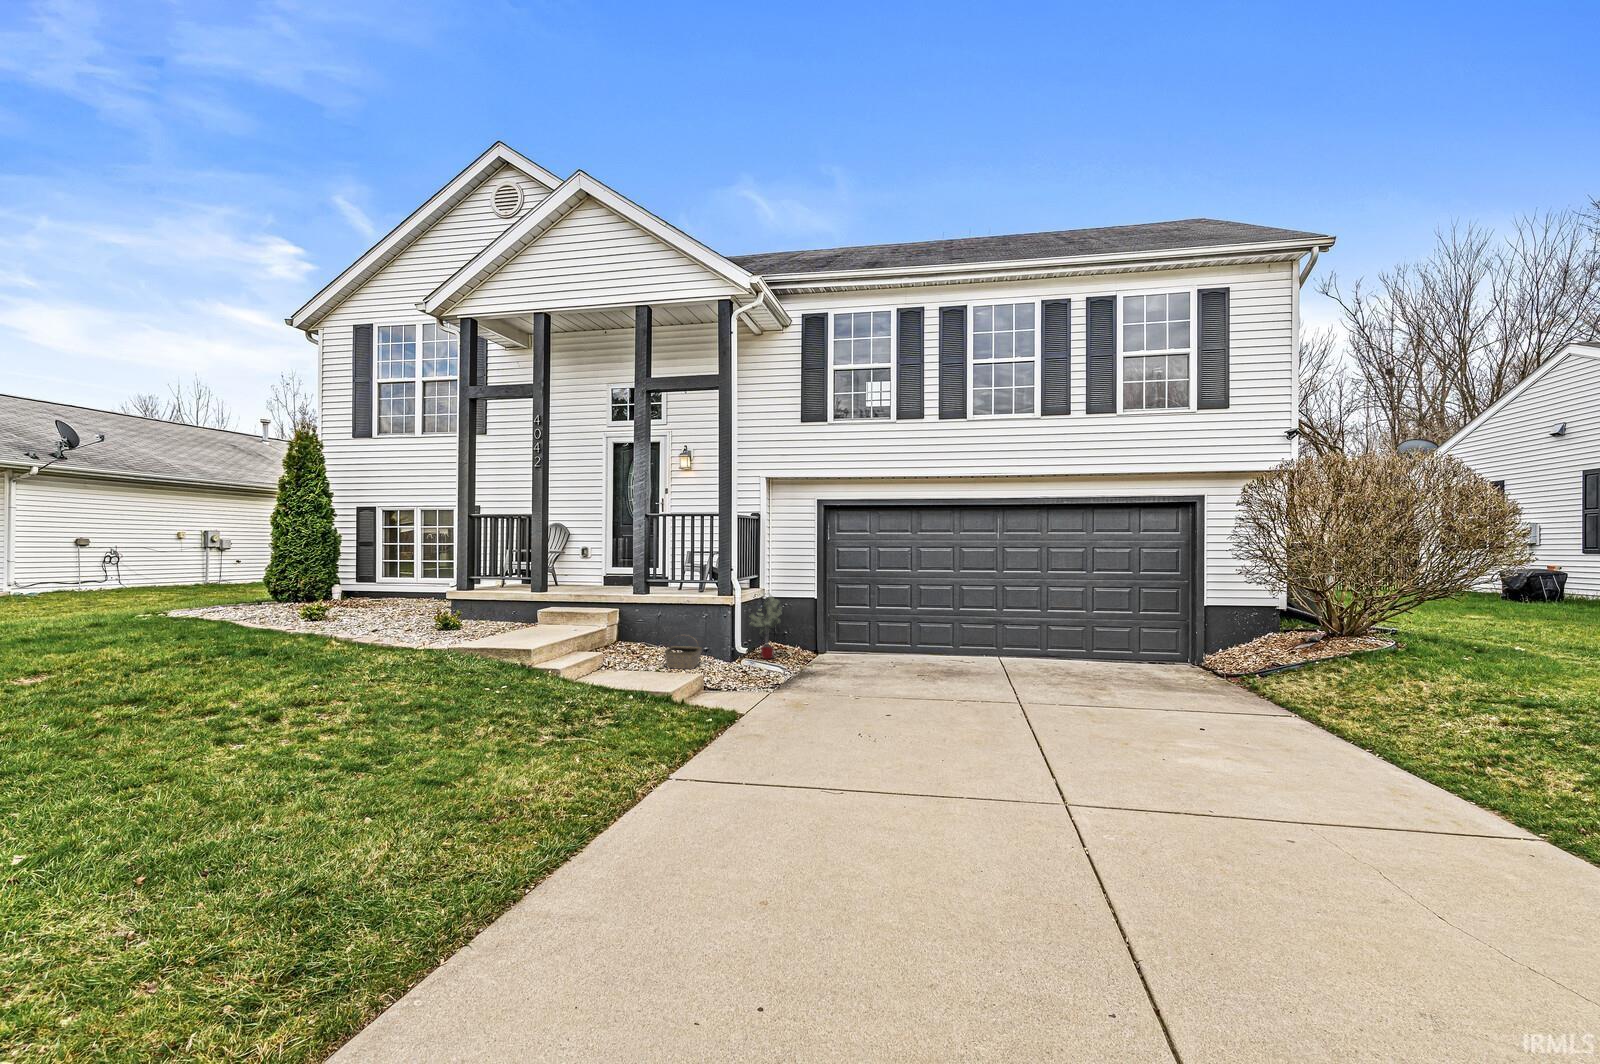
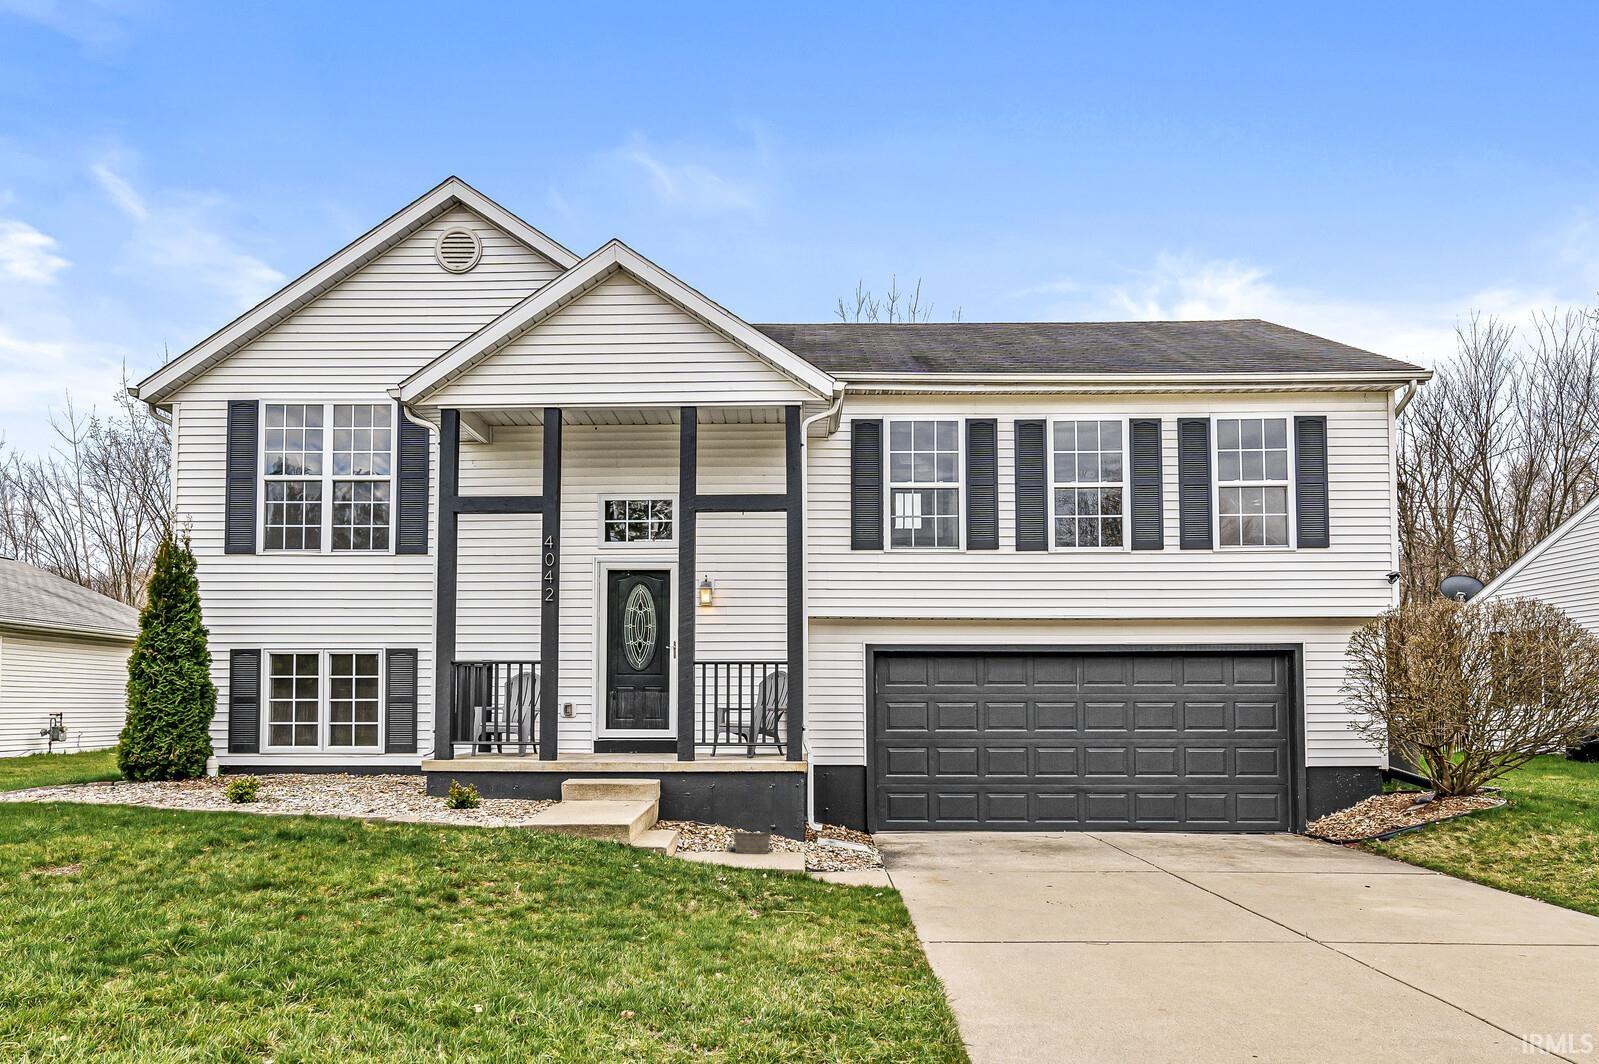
potted tree: present [749,593,782,659] -> none [808,759,851,842]

